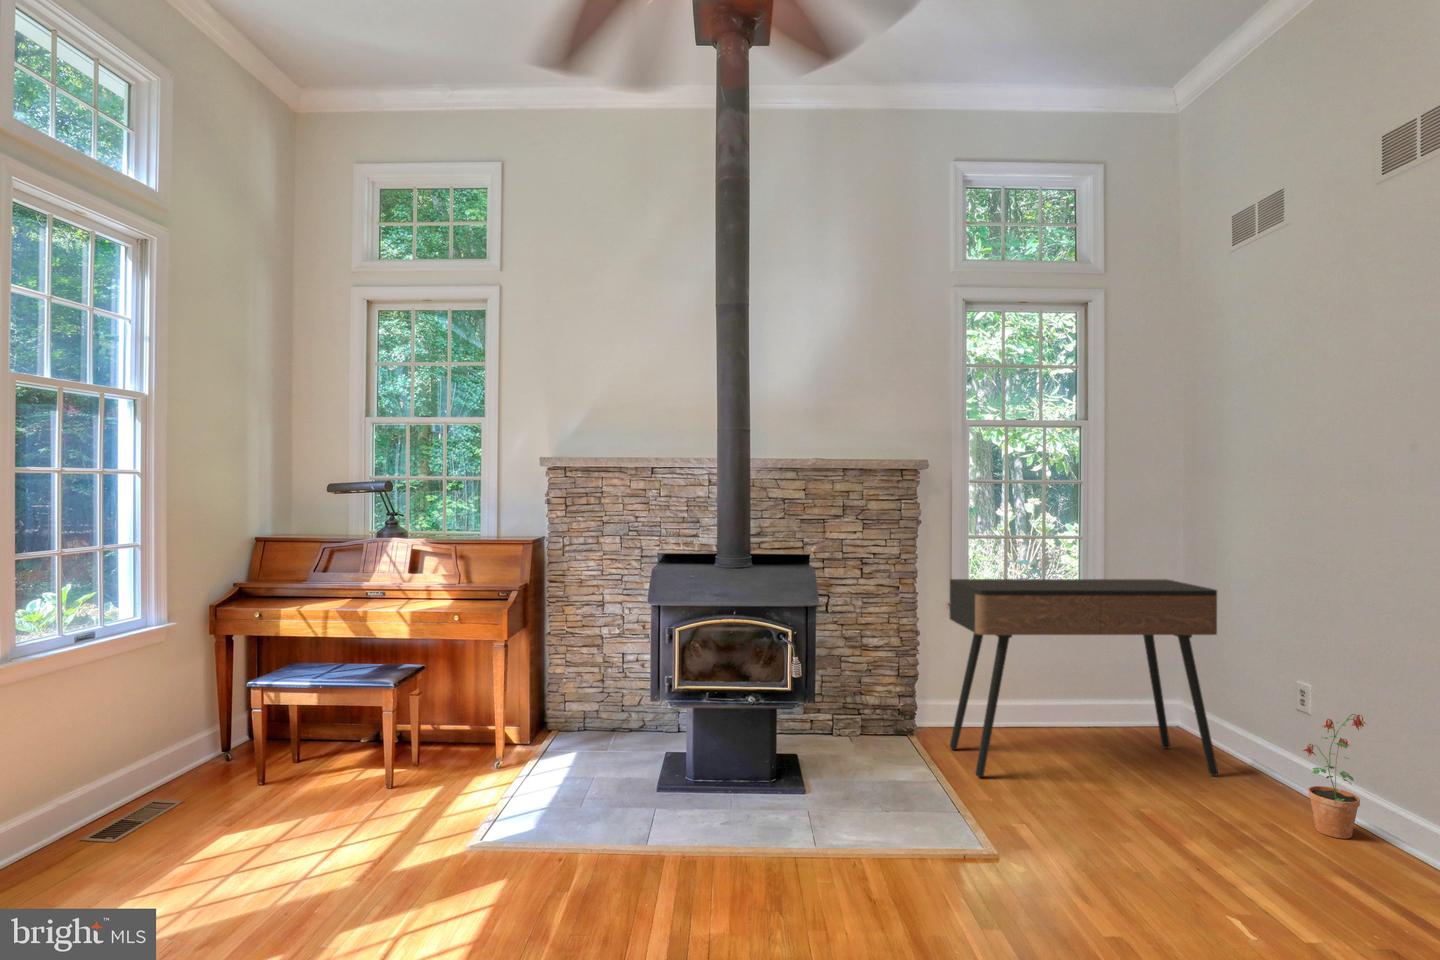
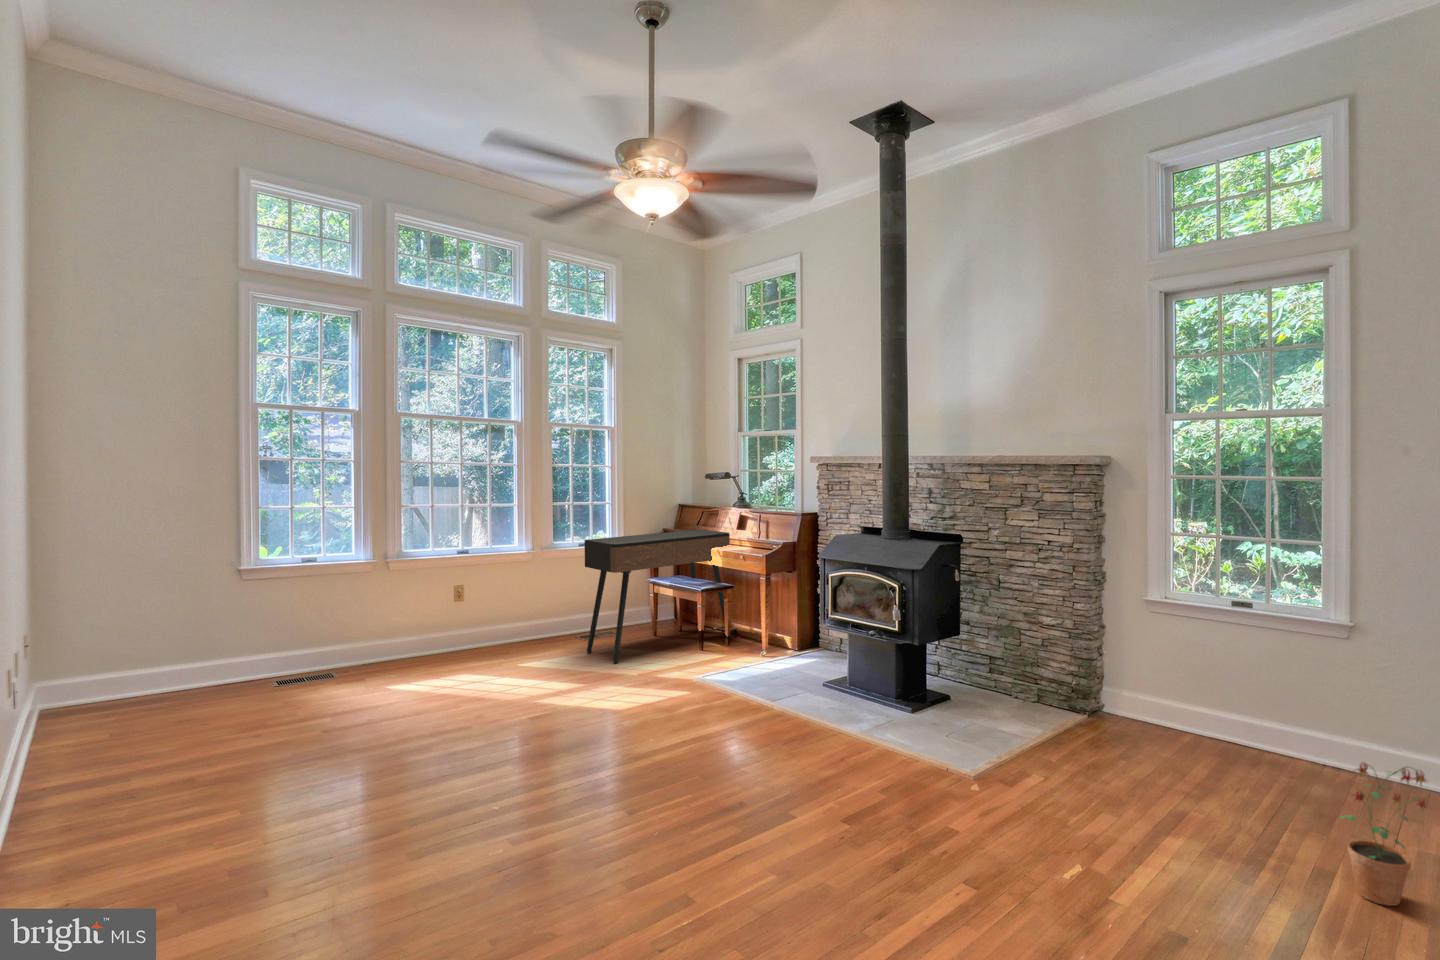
console table: present [950,579,1218,777] -> present [584,529,731,663]

